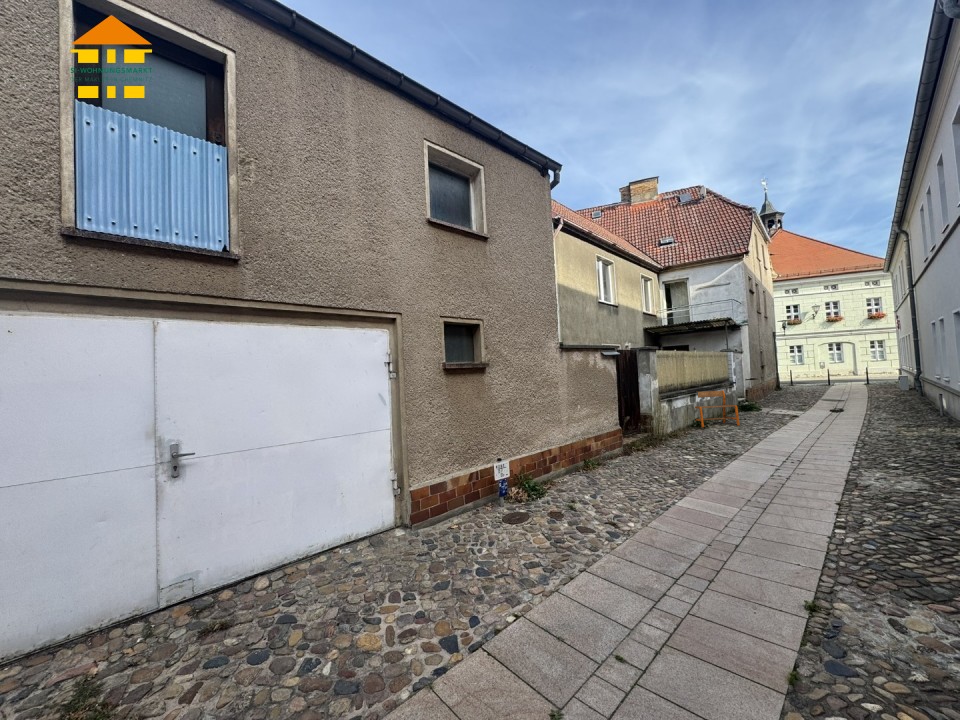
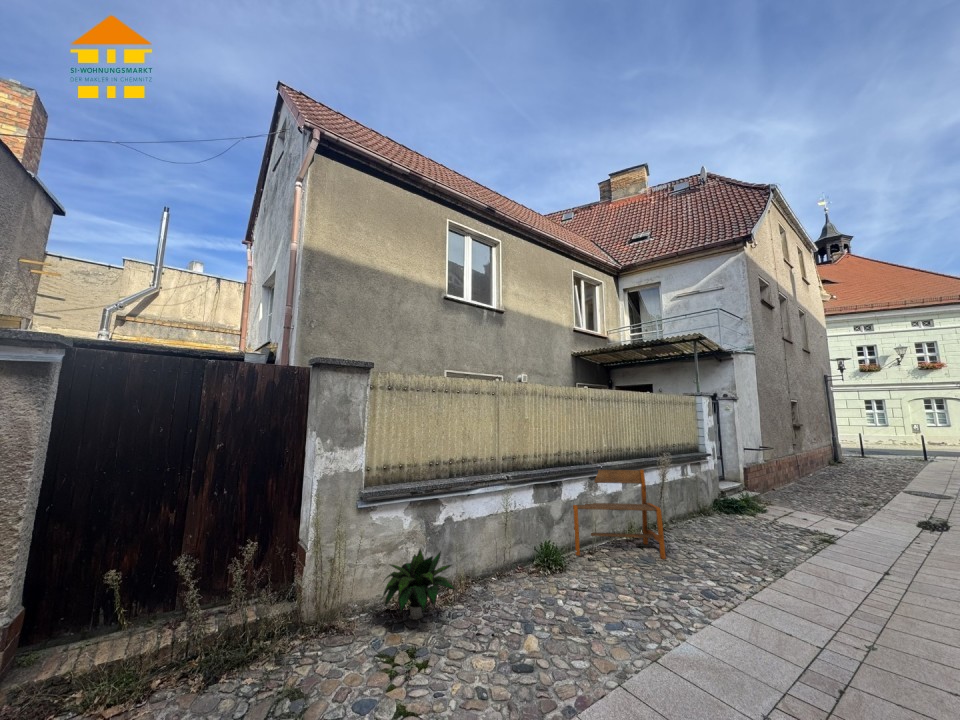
potted plant: none [667,418,696,441] -> present [382,549,456,620]

